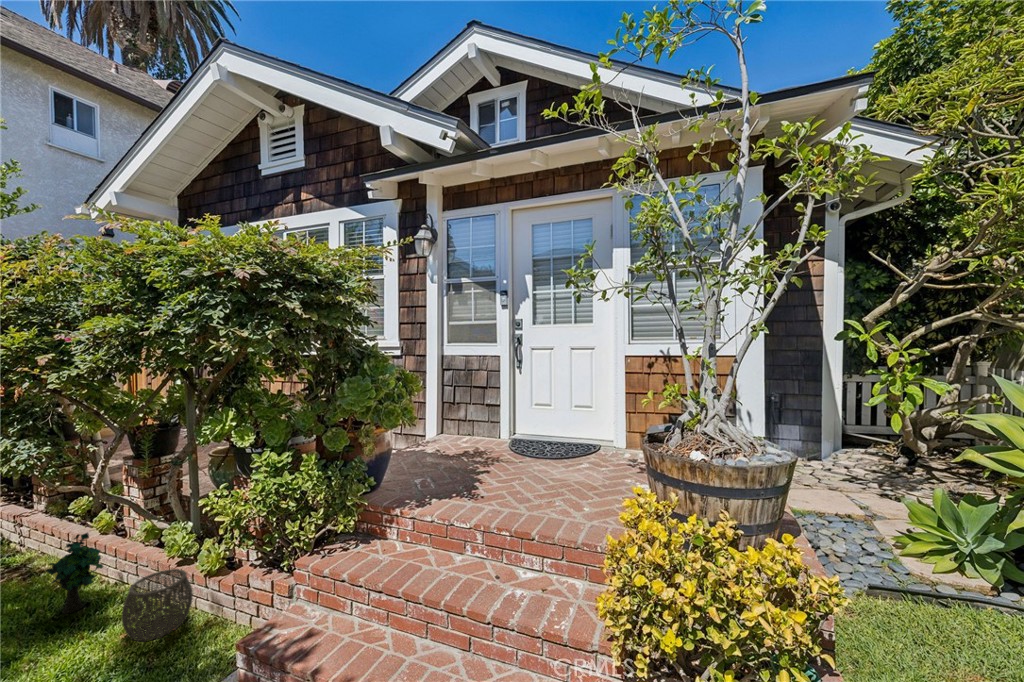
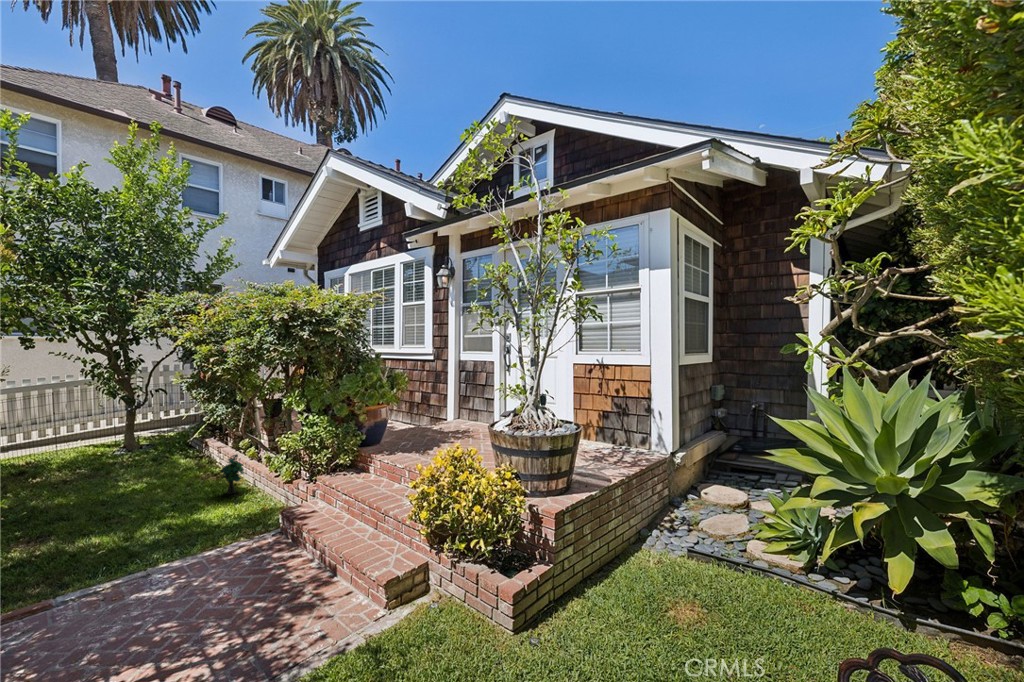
woven basket: present [122,569,193,641] -> none [243,477,277,510]

